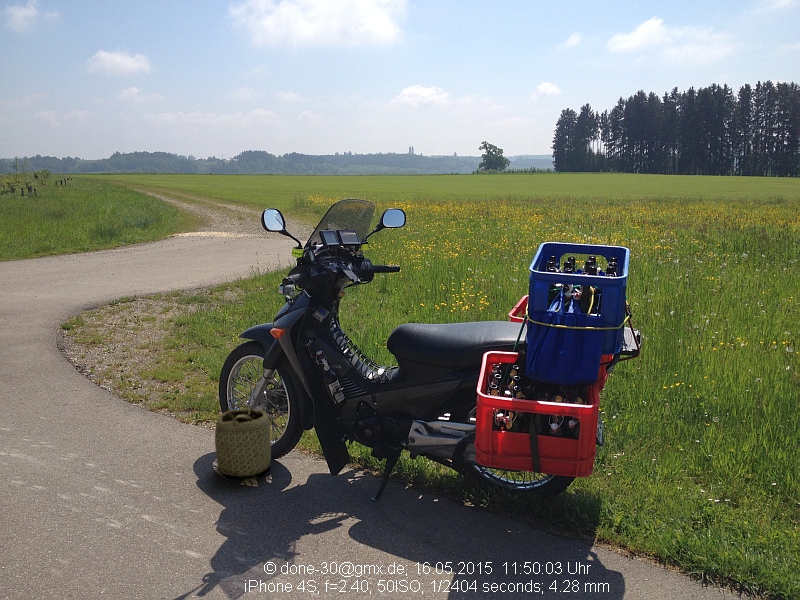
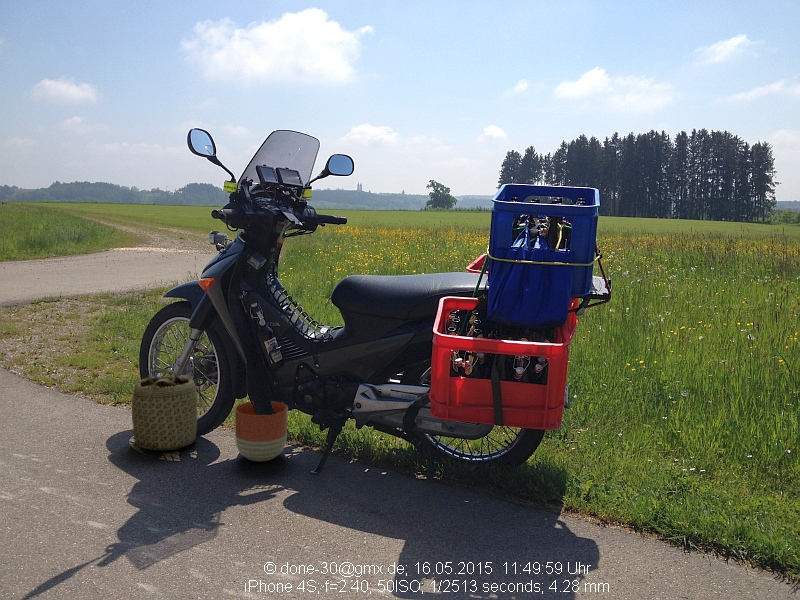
planter: none [304,433,350,488] -> present [235,401,288,461]

